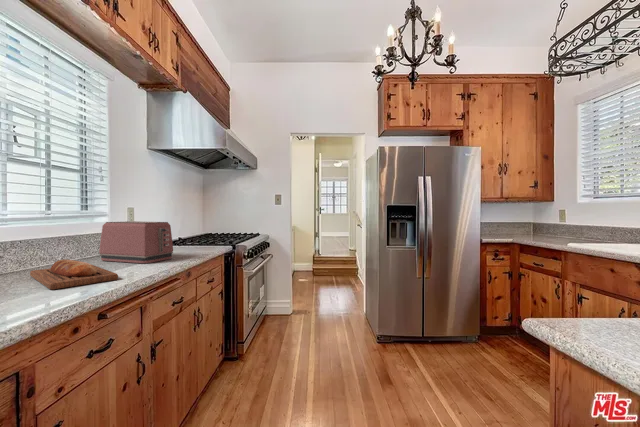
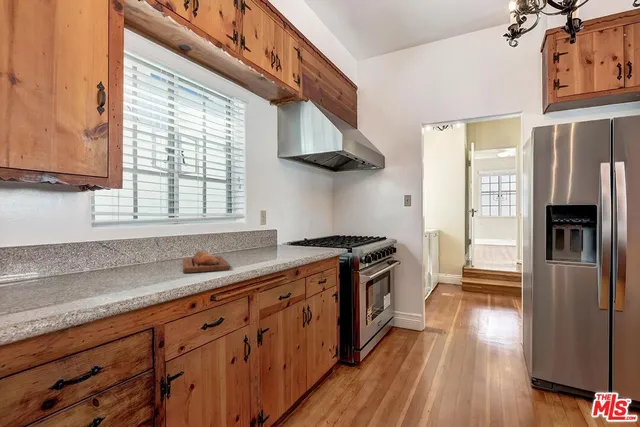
toaster: present [99,221,173,263] -> none [233,222,286,259]

